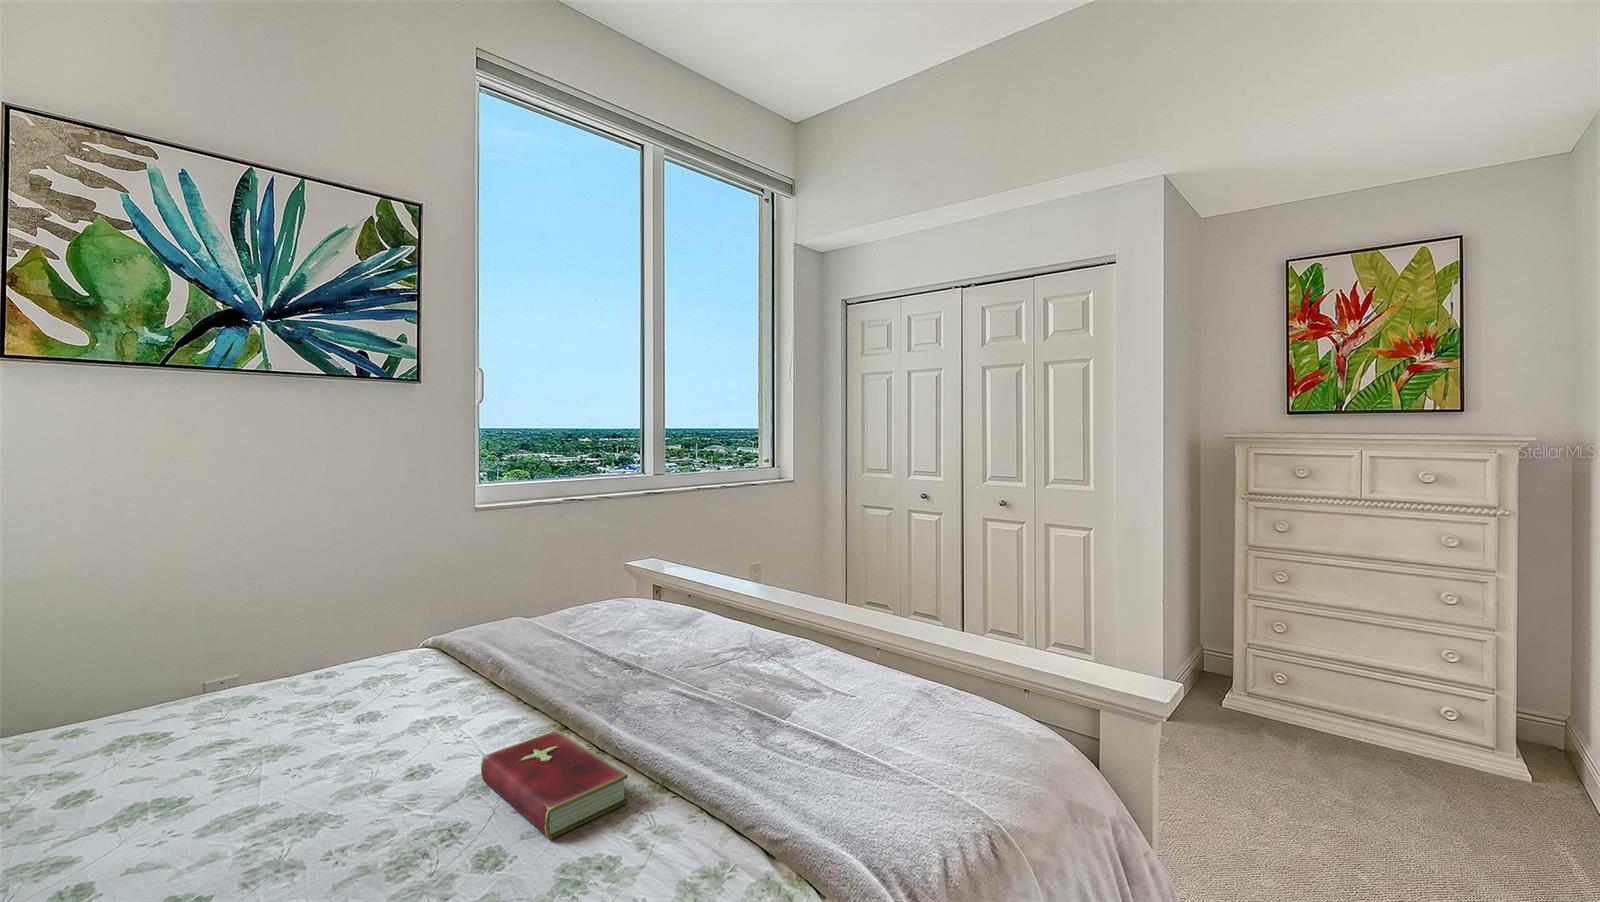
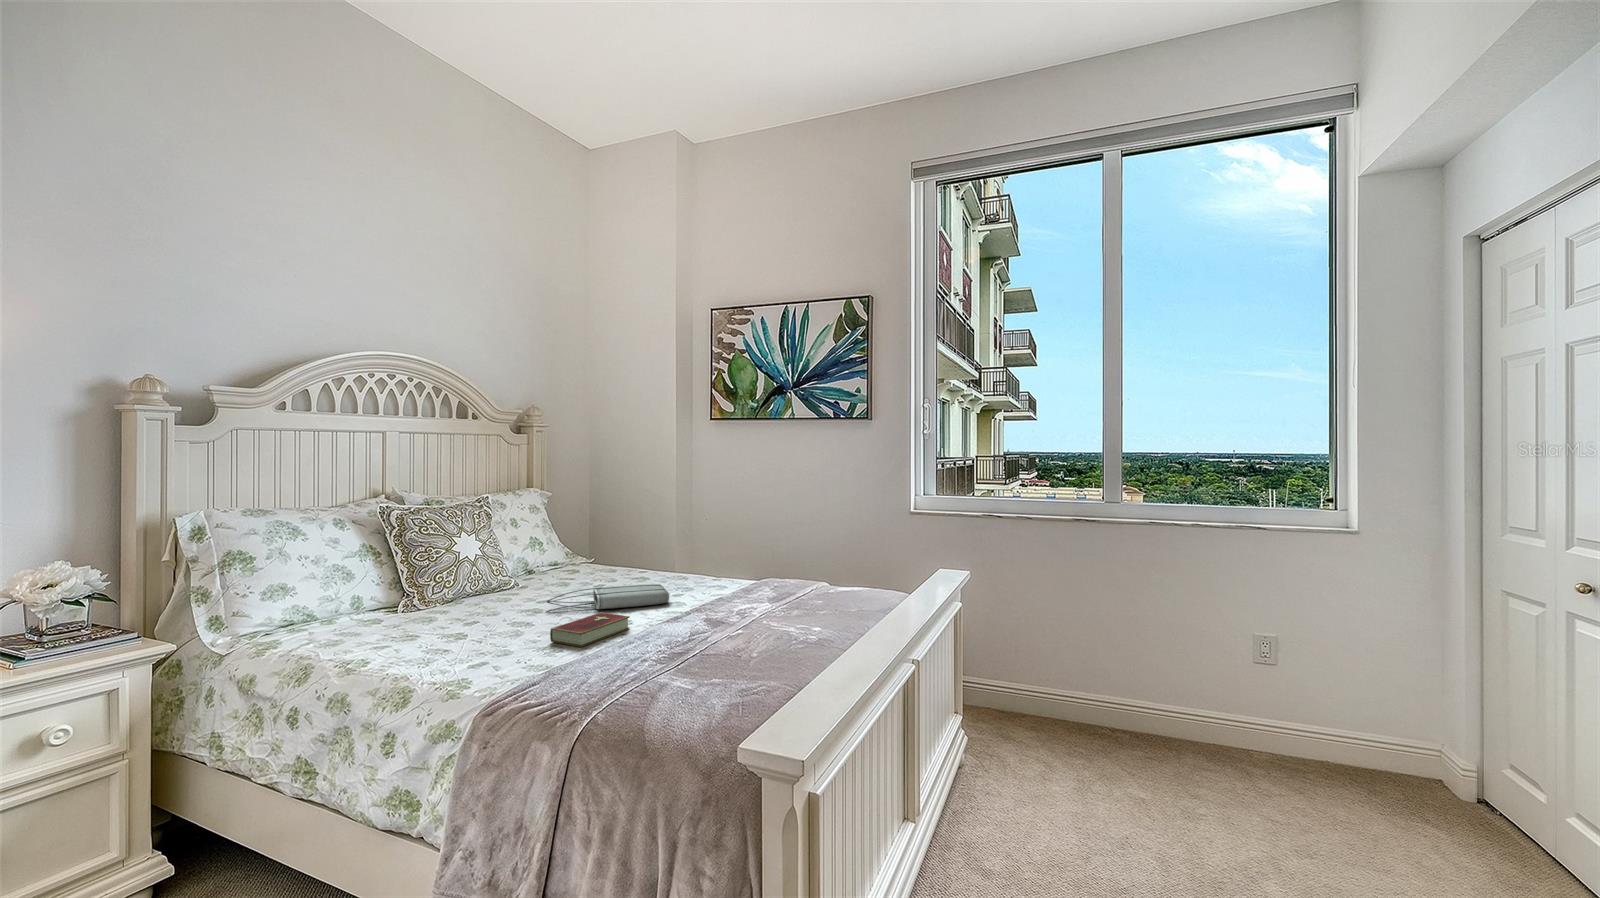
tote bag: none [190,692,436,841] -> present [547,584,669,609]

